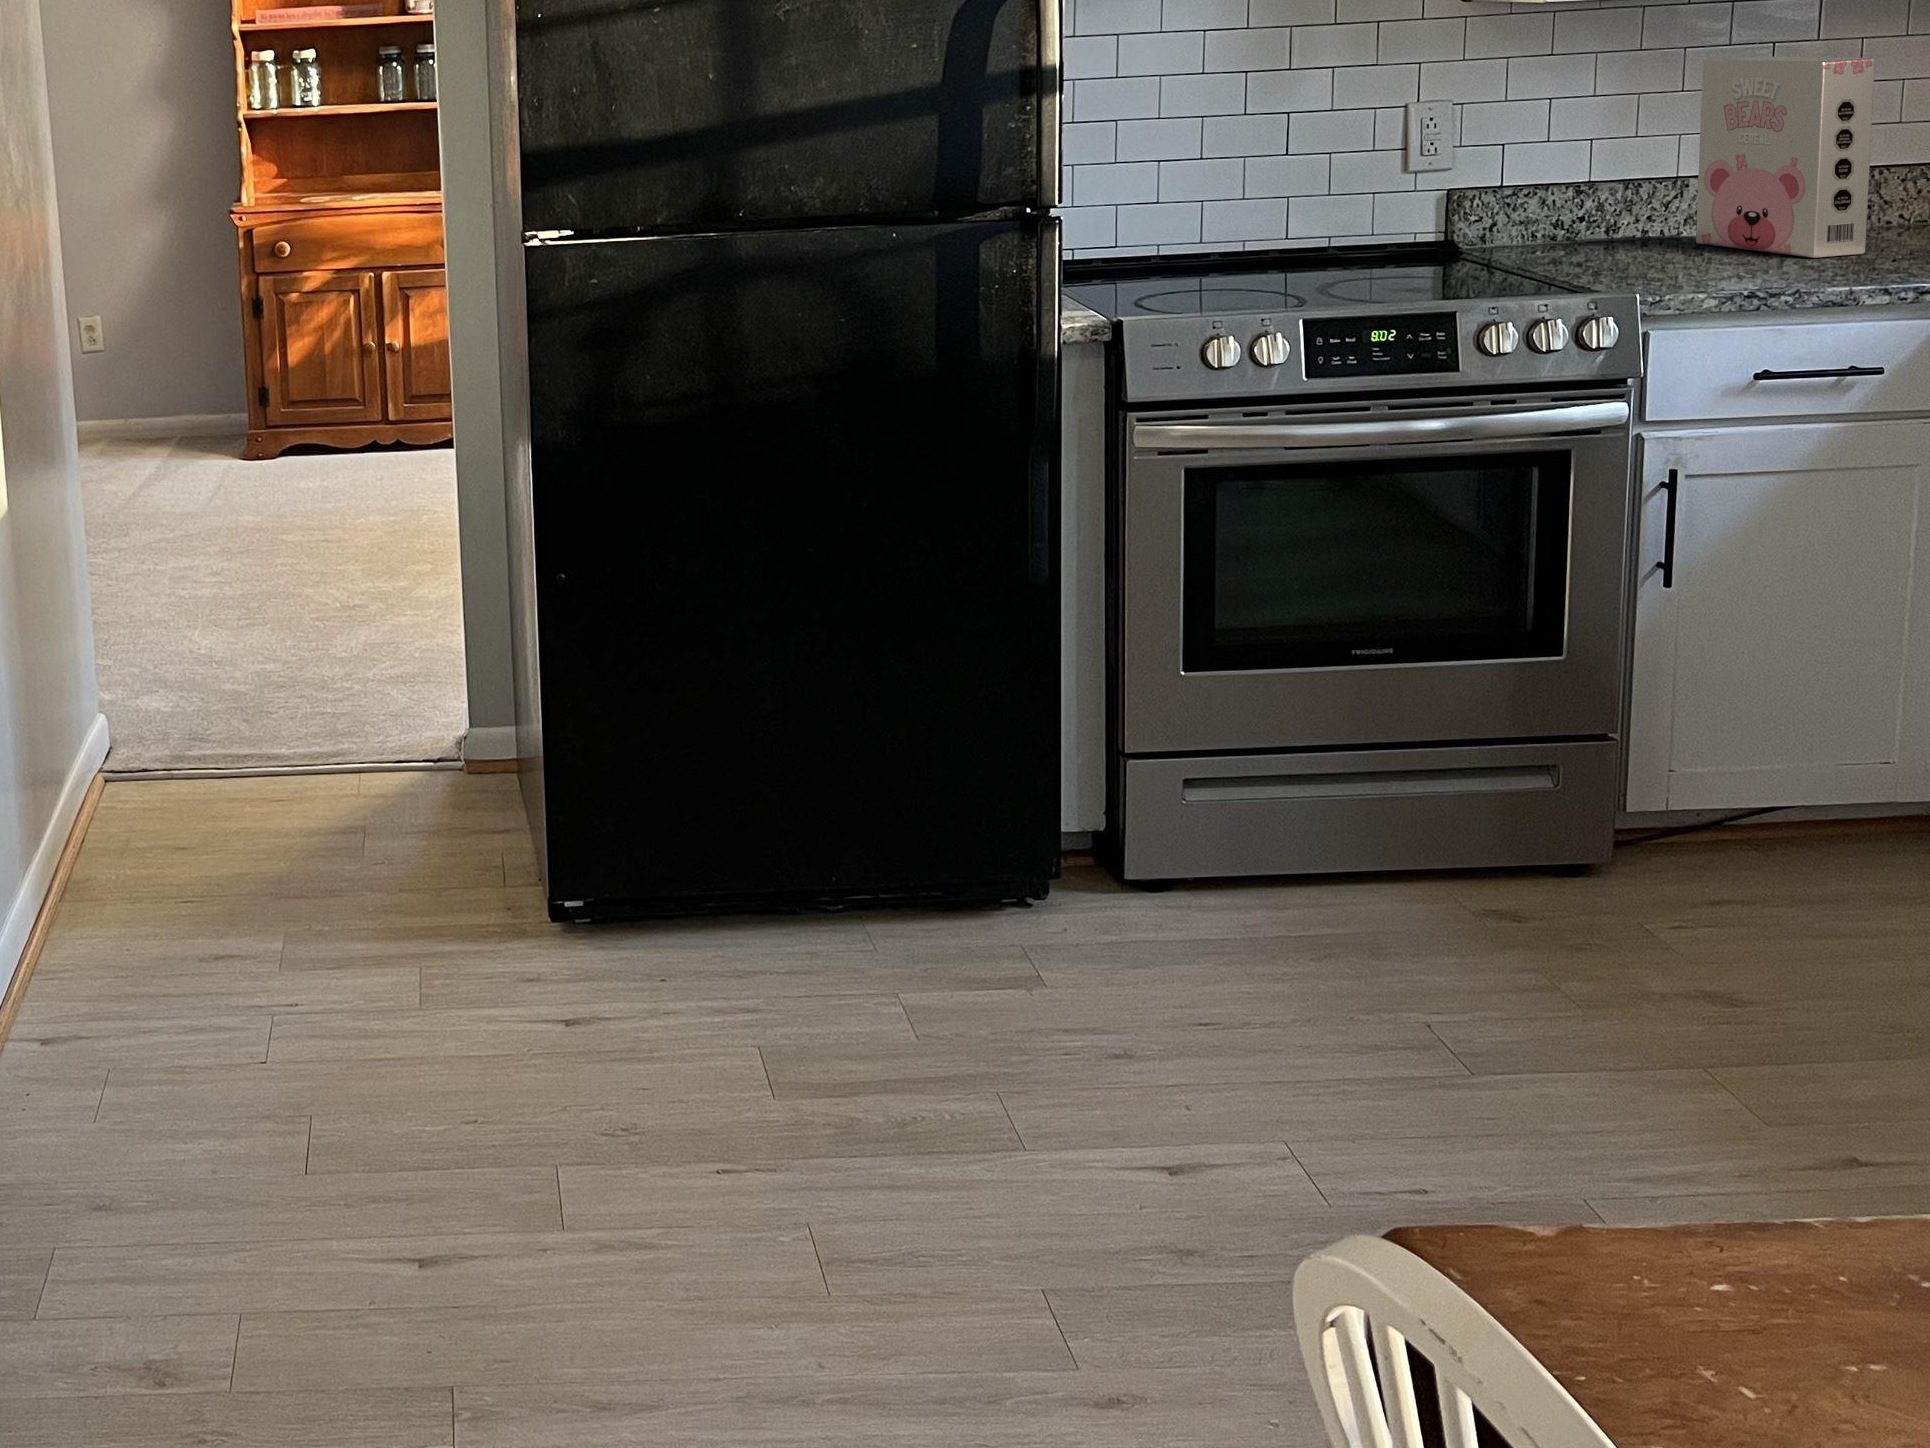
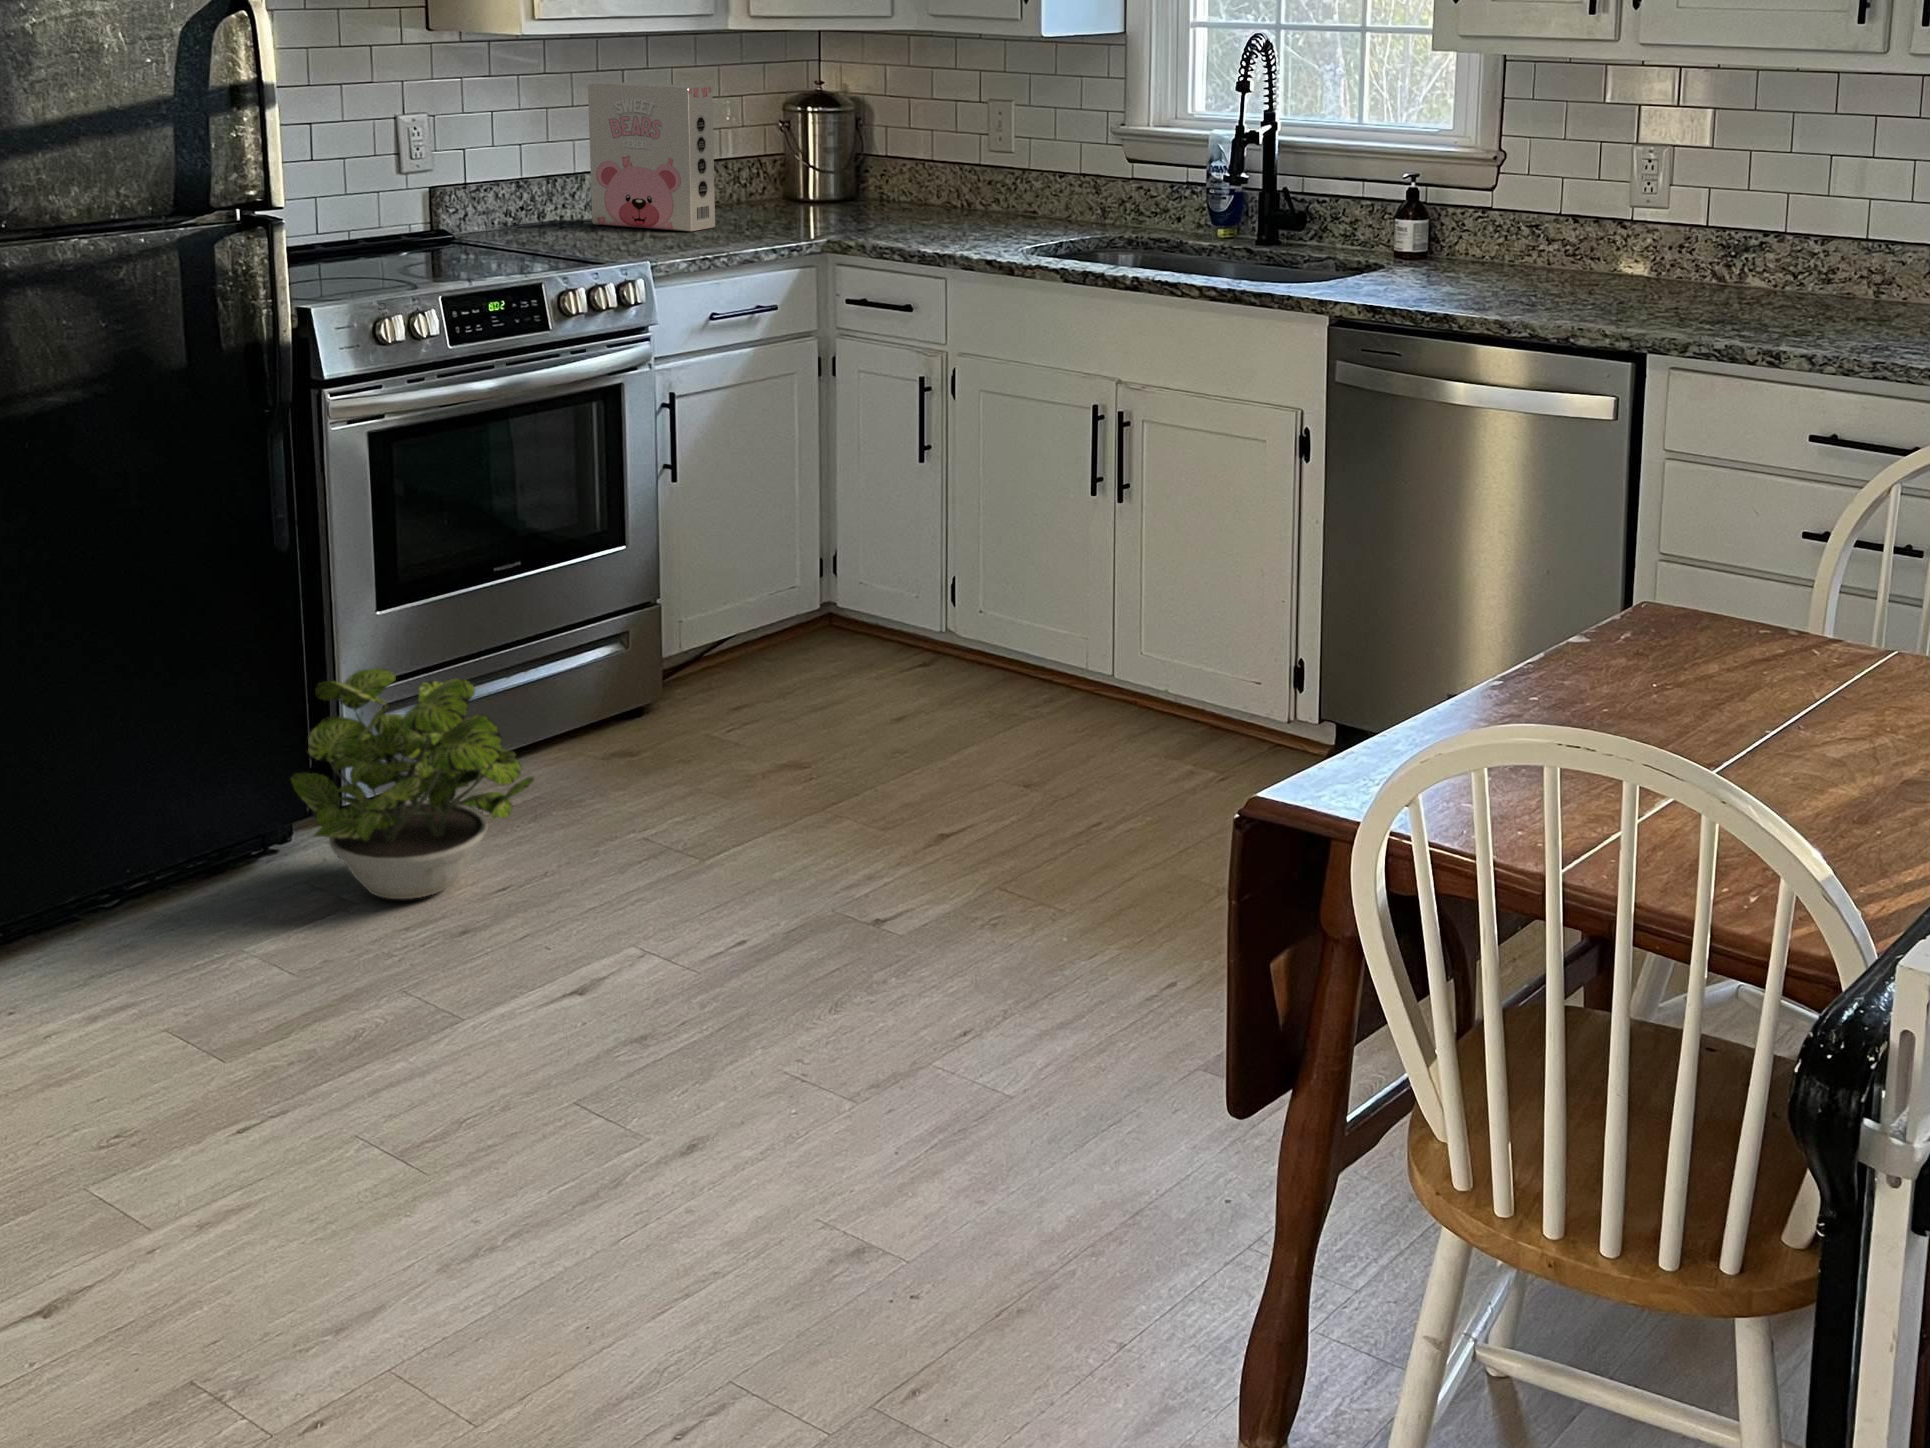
potted plant: none [1004,737,1258,1010] -> present [290,668,534,899]

